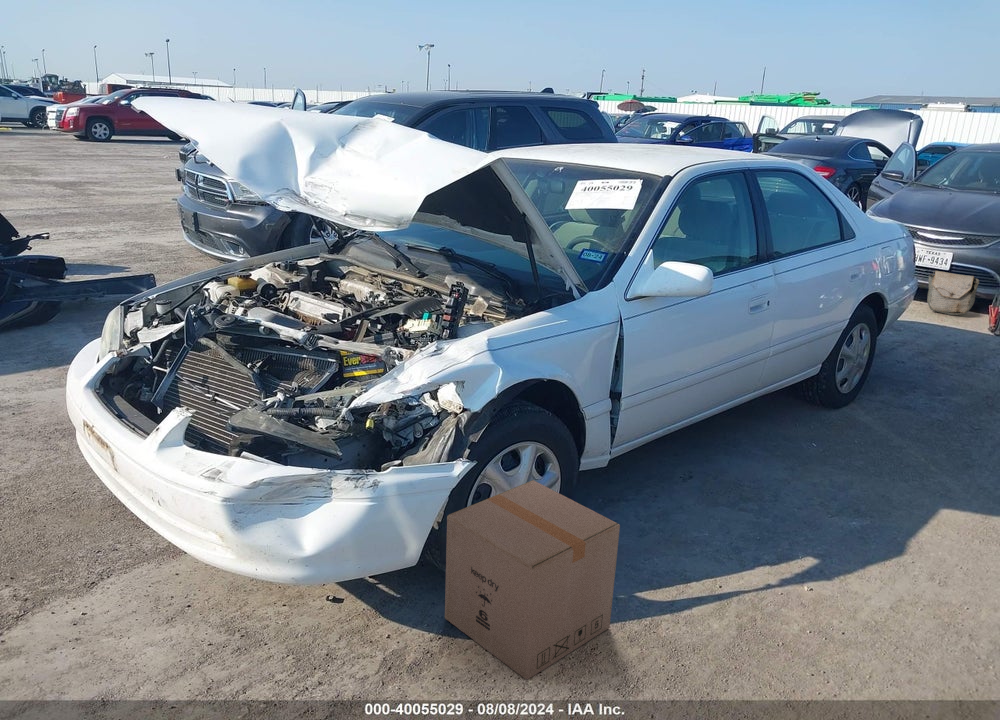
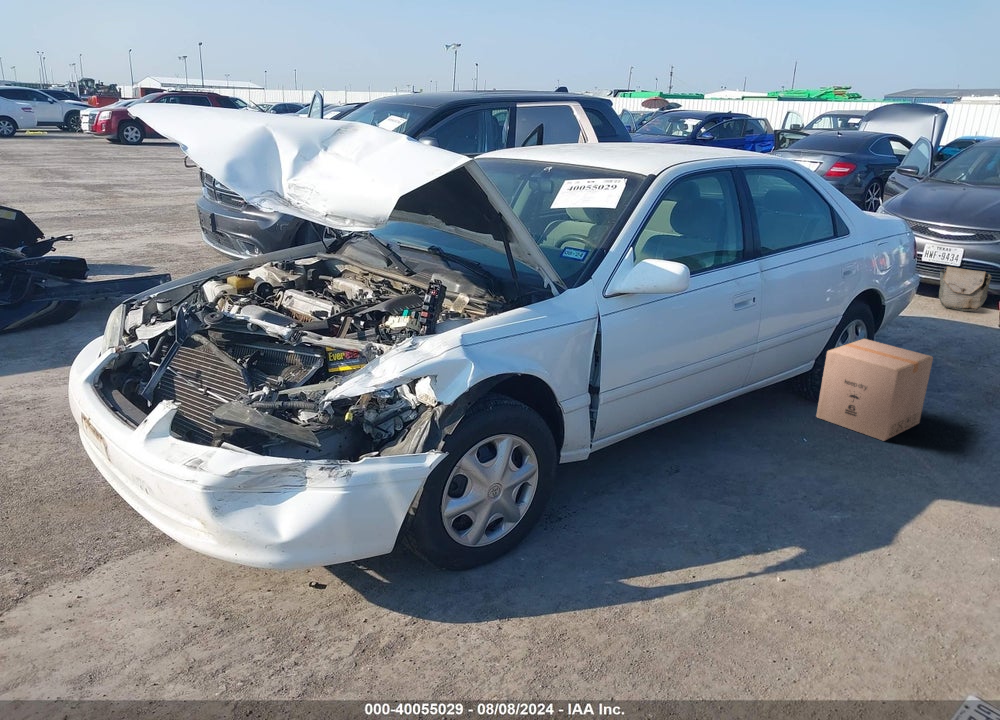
cardboard box: present [445,480,620,680] -> present [816,339,933,441]

